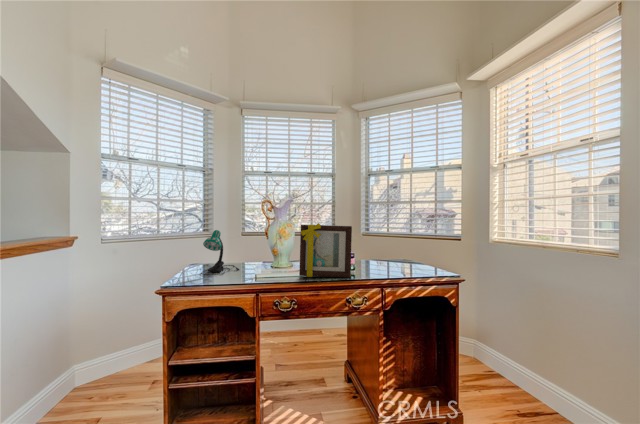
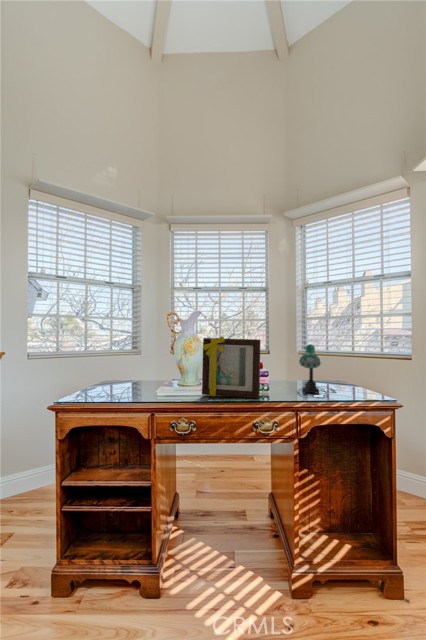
desk lamp: present [201,230,239,275] -> present [299,344,335,395]

